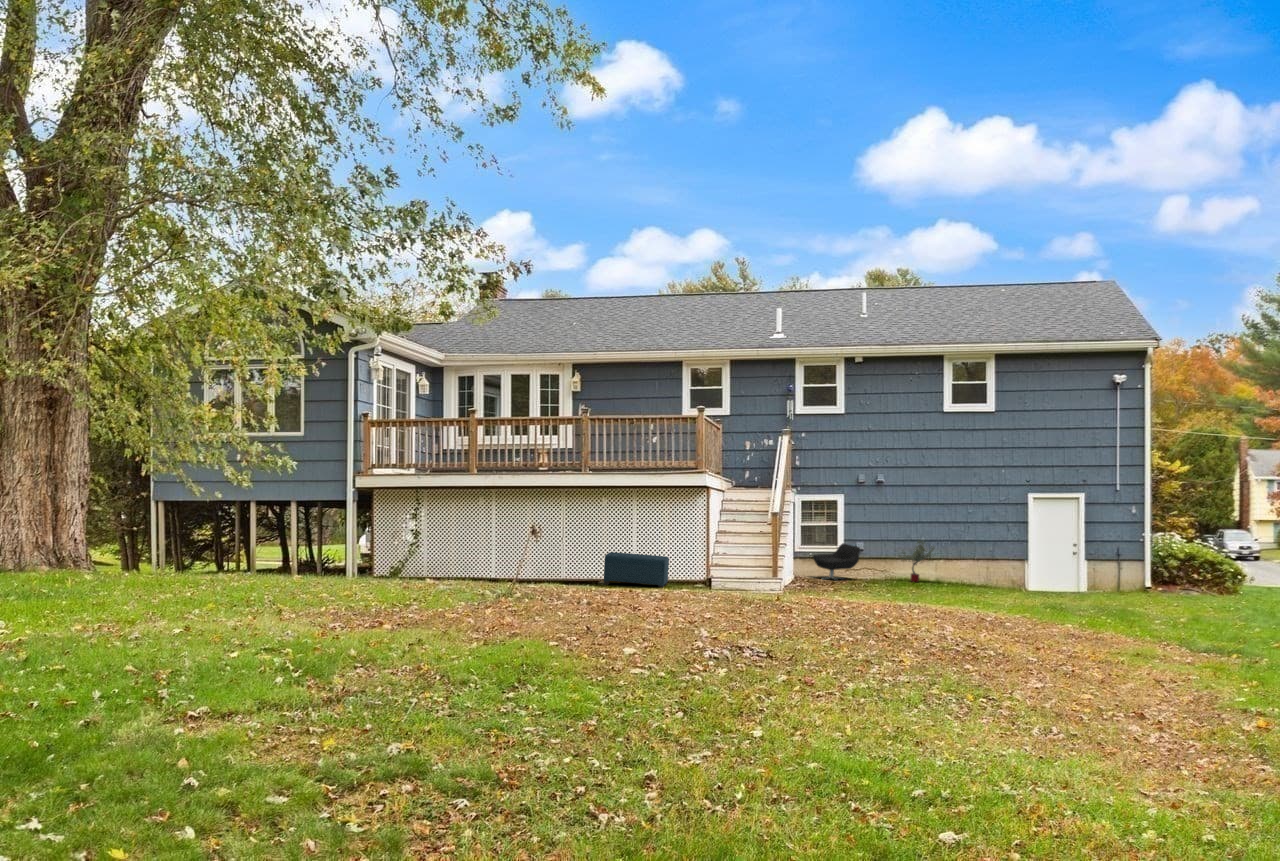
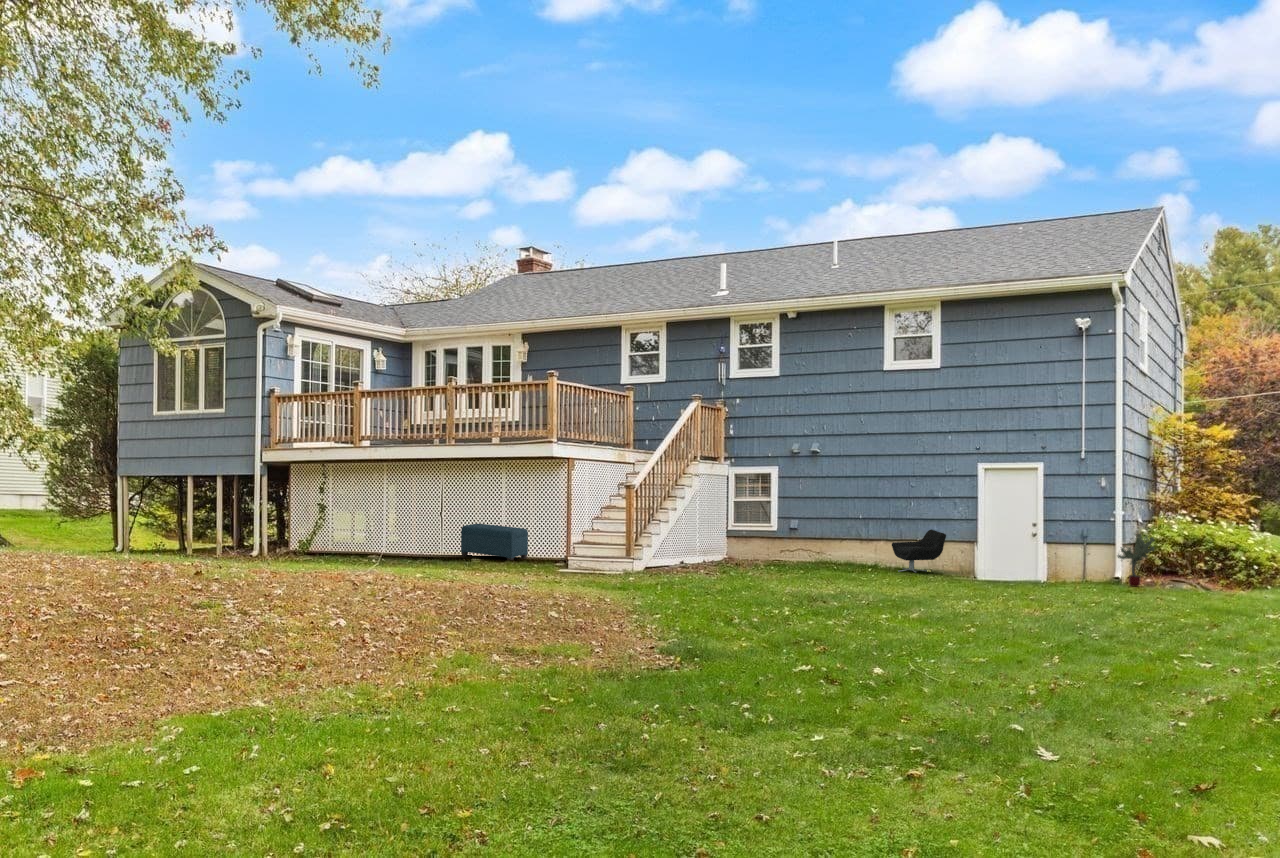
potted tree: present [899,539,934,582] -> present [1118,531,1154,587]
lounge chair: present [813,543,860,579] -> present [892,529,946,573]

